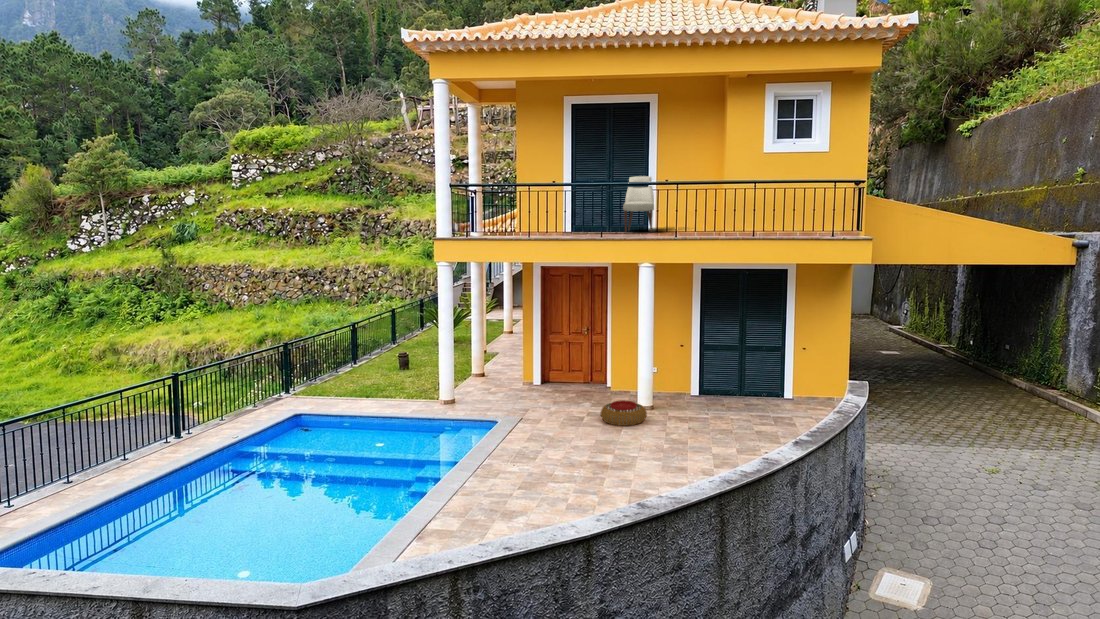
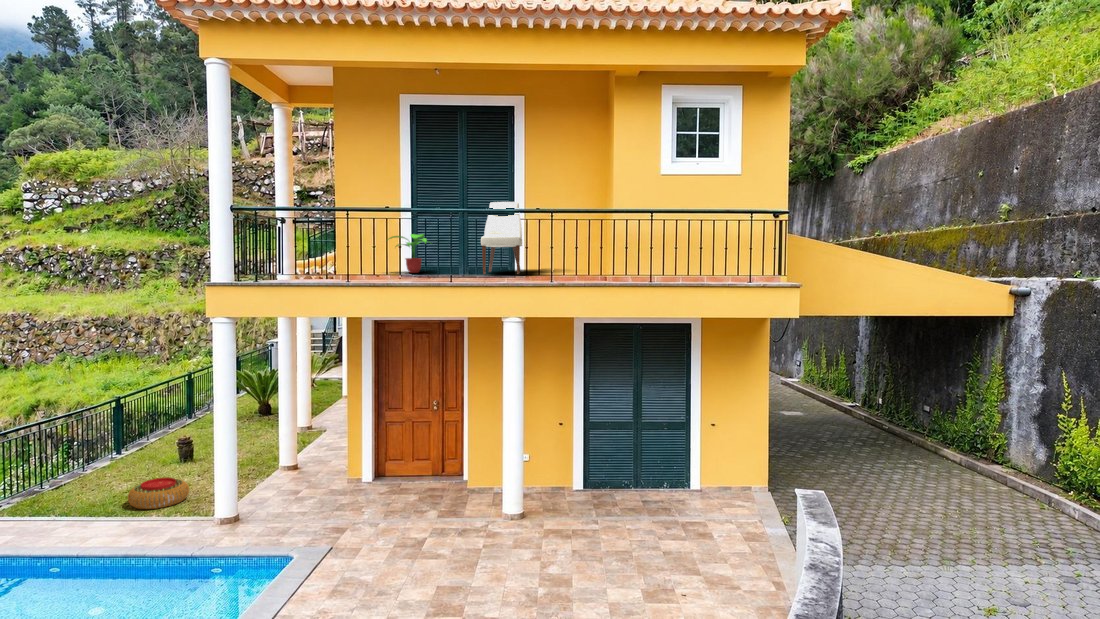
potted plant: none [552,202,586,231] -> present [389,234,431,273]
pouf: present [601,400,647,426] -> present [128,477,189,509]

